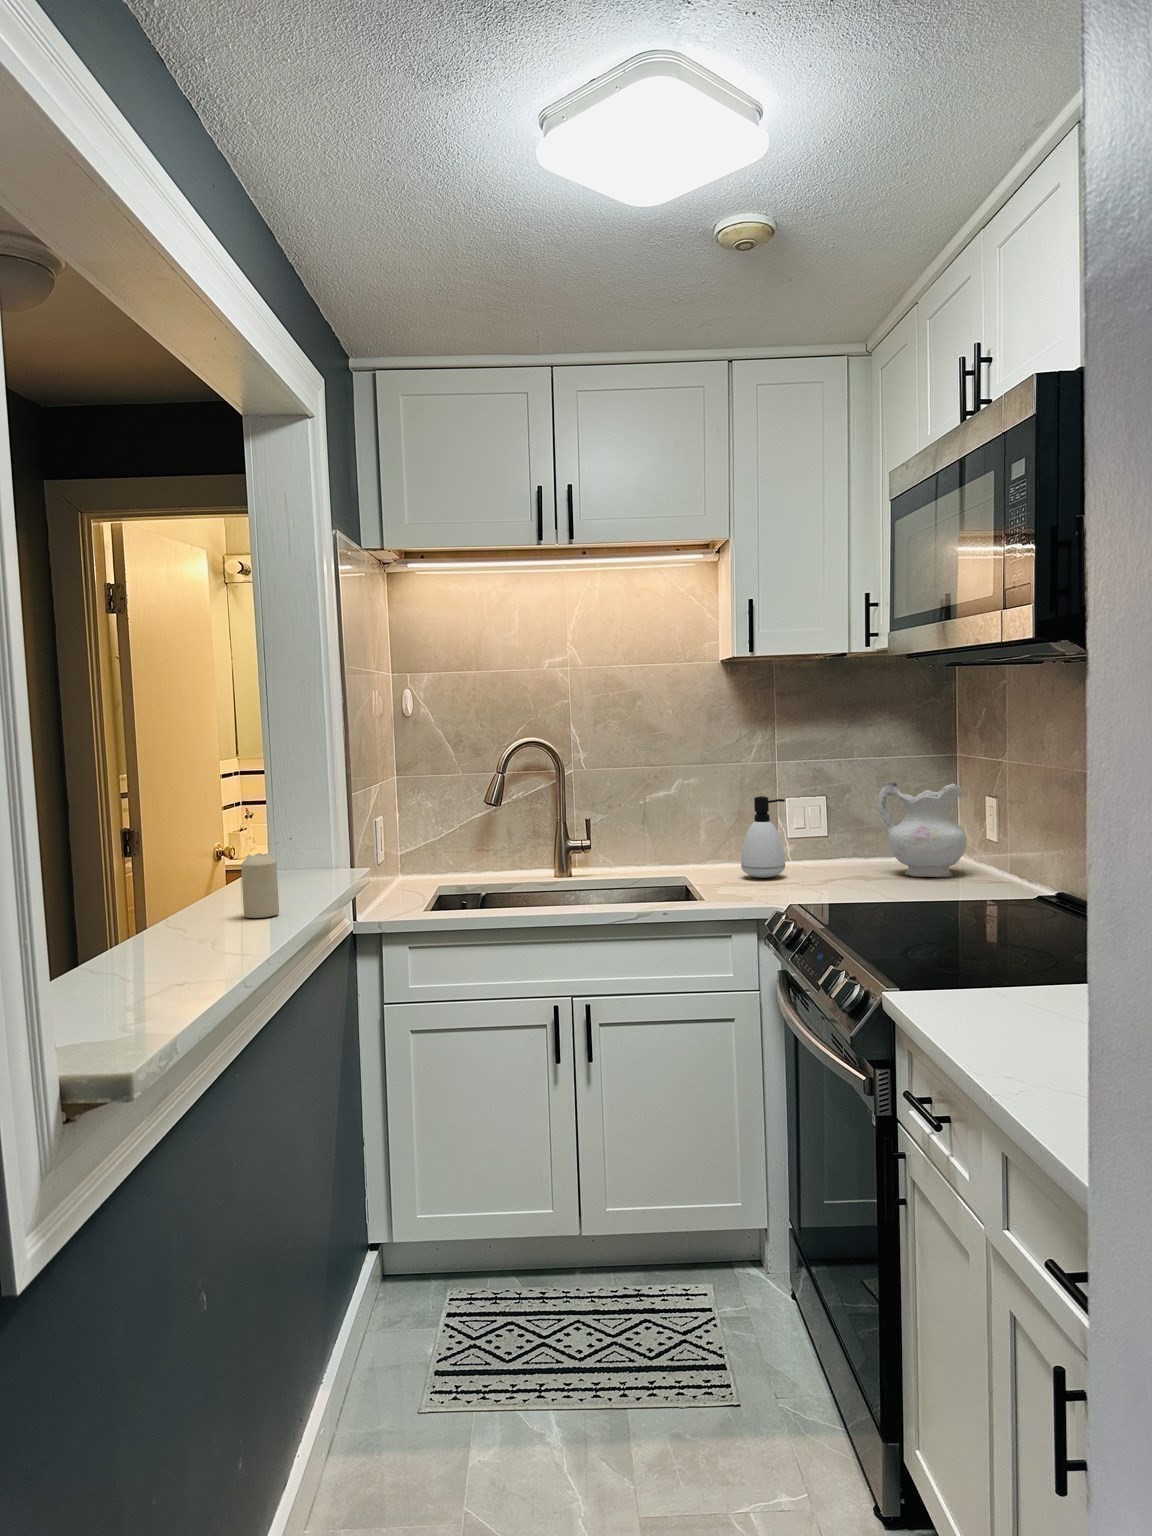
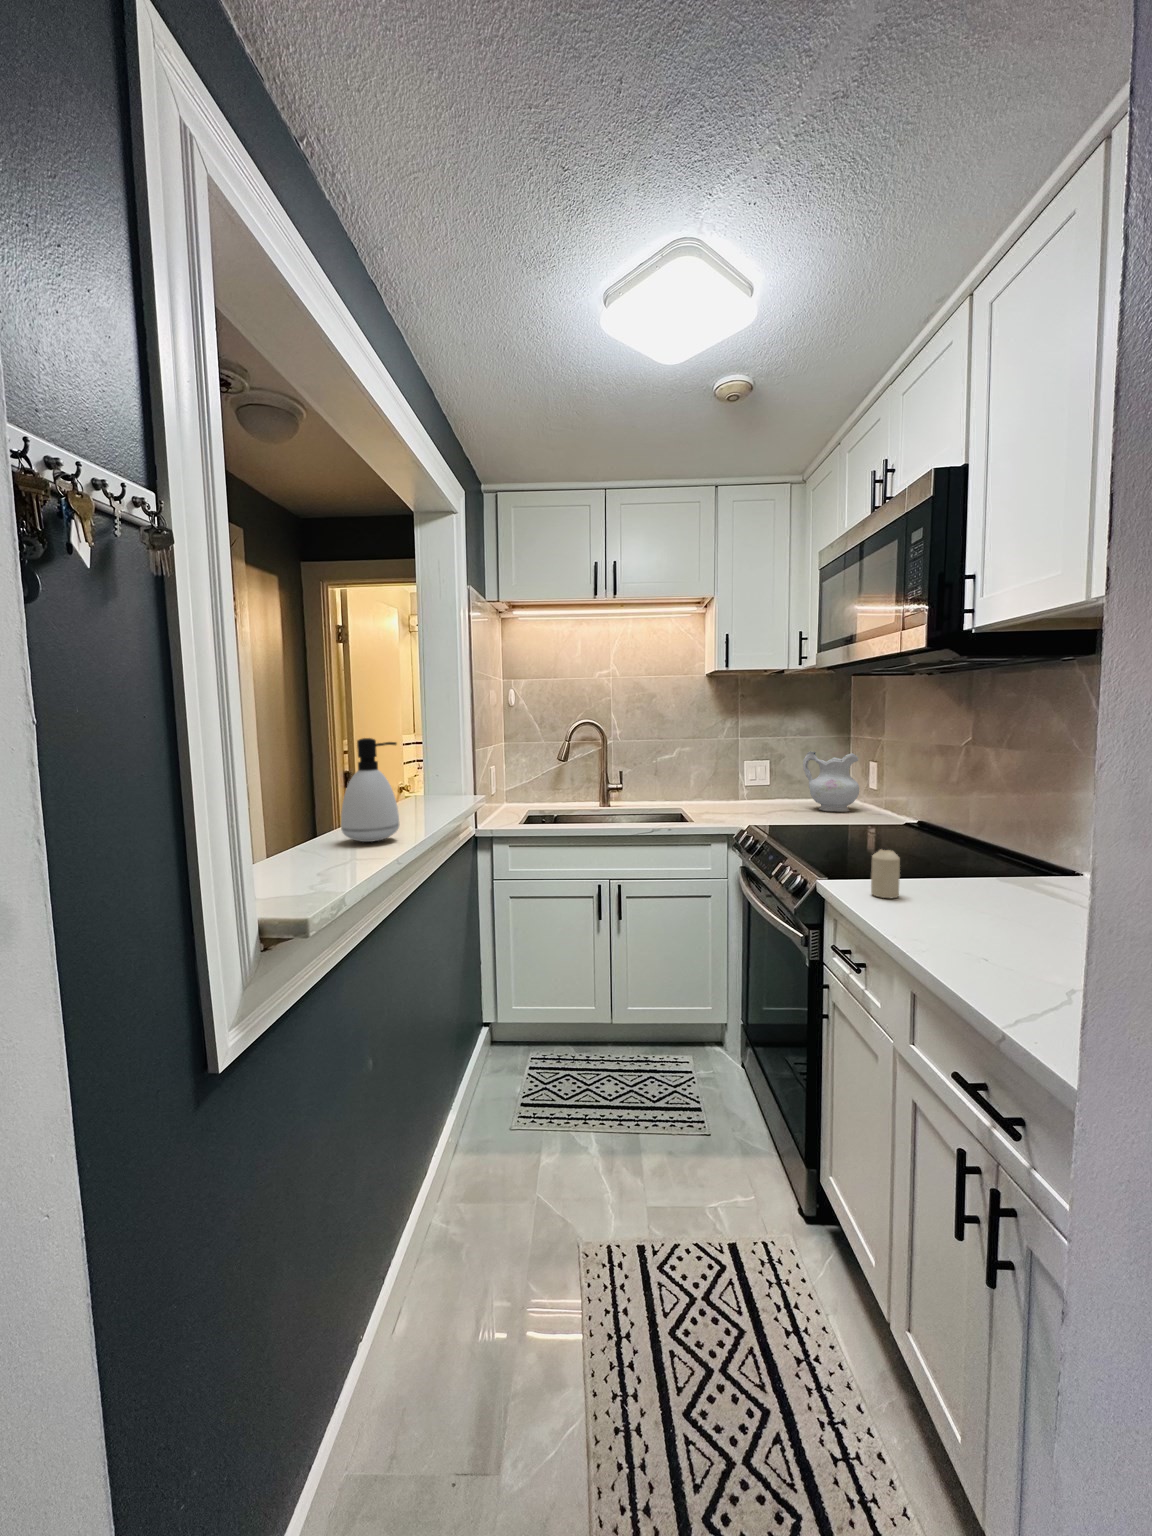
soap dispenser: present [741,796,785,878] -> present [341,738,399,842]
candle: present [241,853,279,918] -> present [871,850,900,898]

